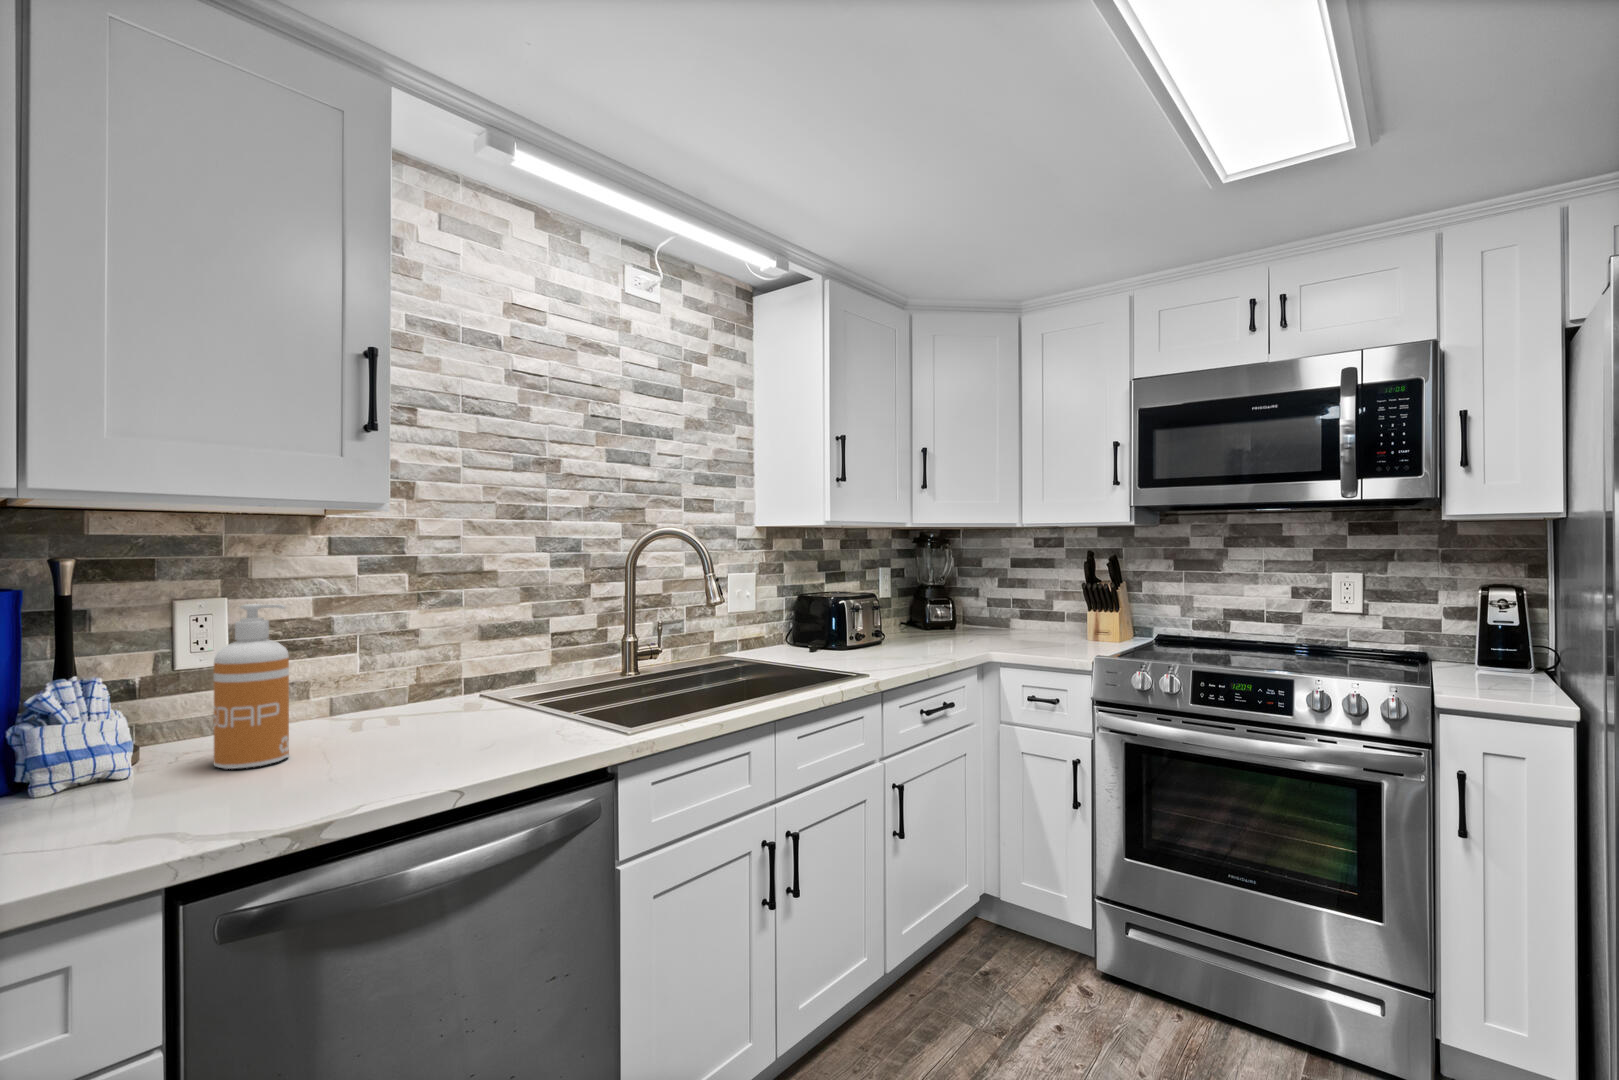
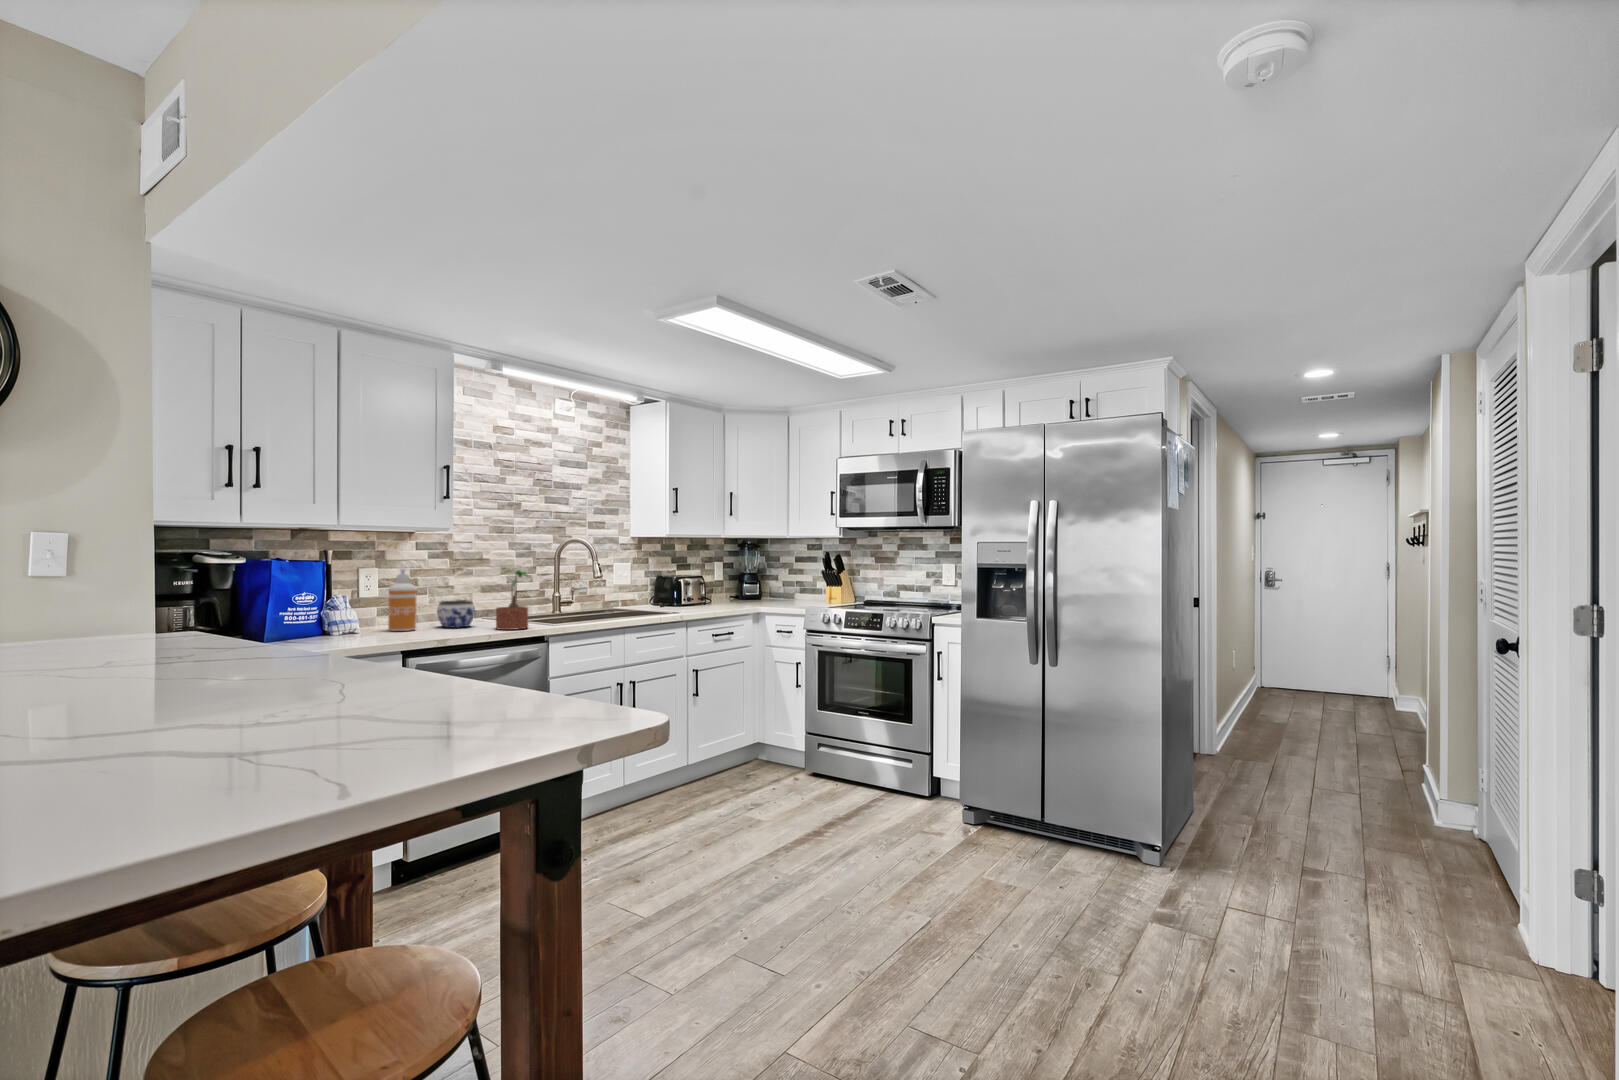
potted plant: none [490,601,572,755] -> present [496,570,528,630]
jar: none [353,672,446,744] -> present [437,600,475,628]

